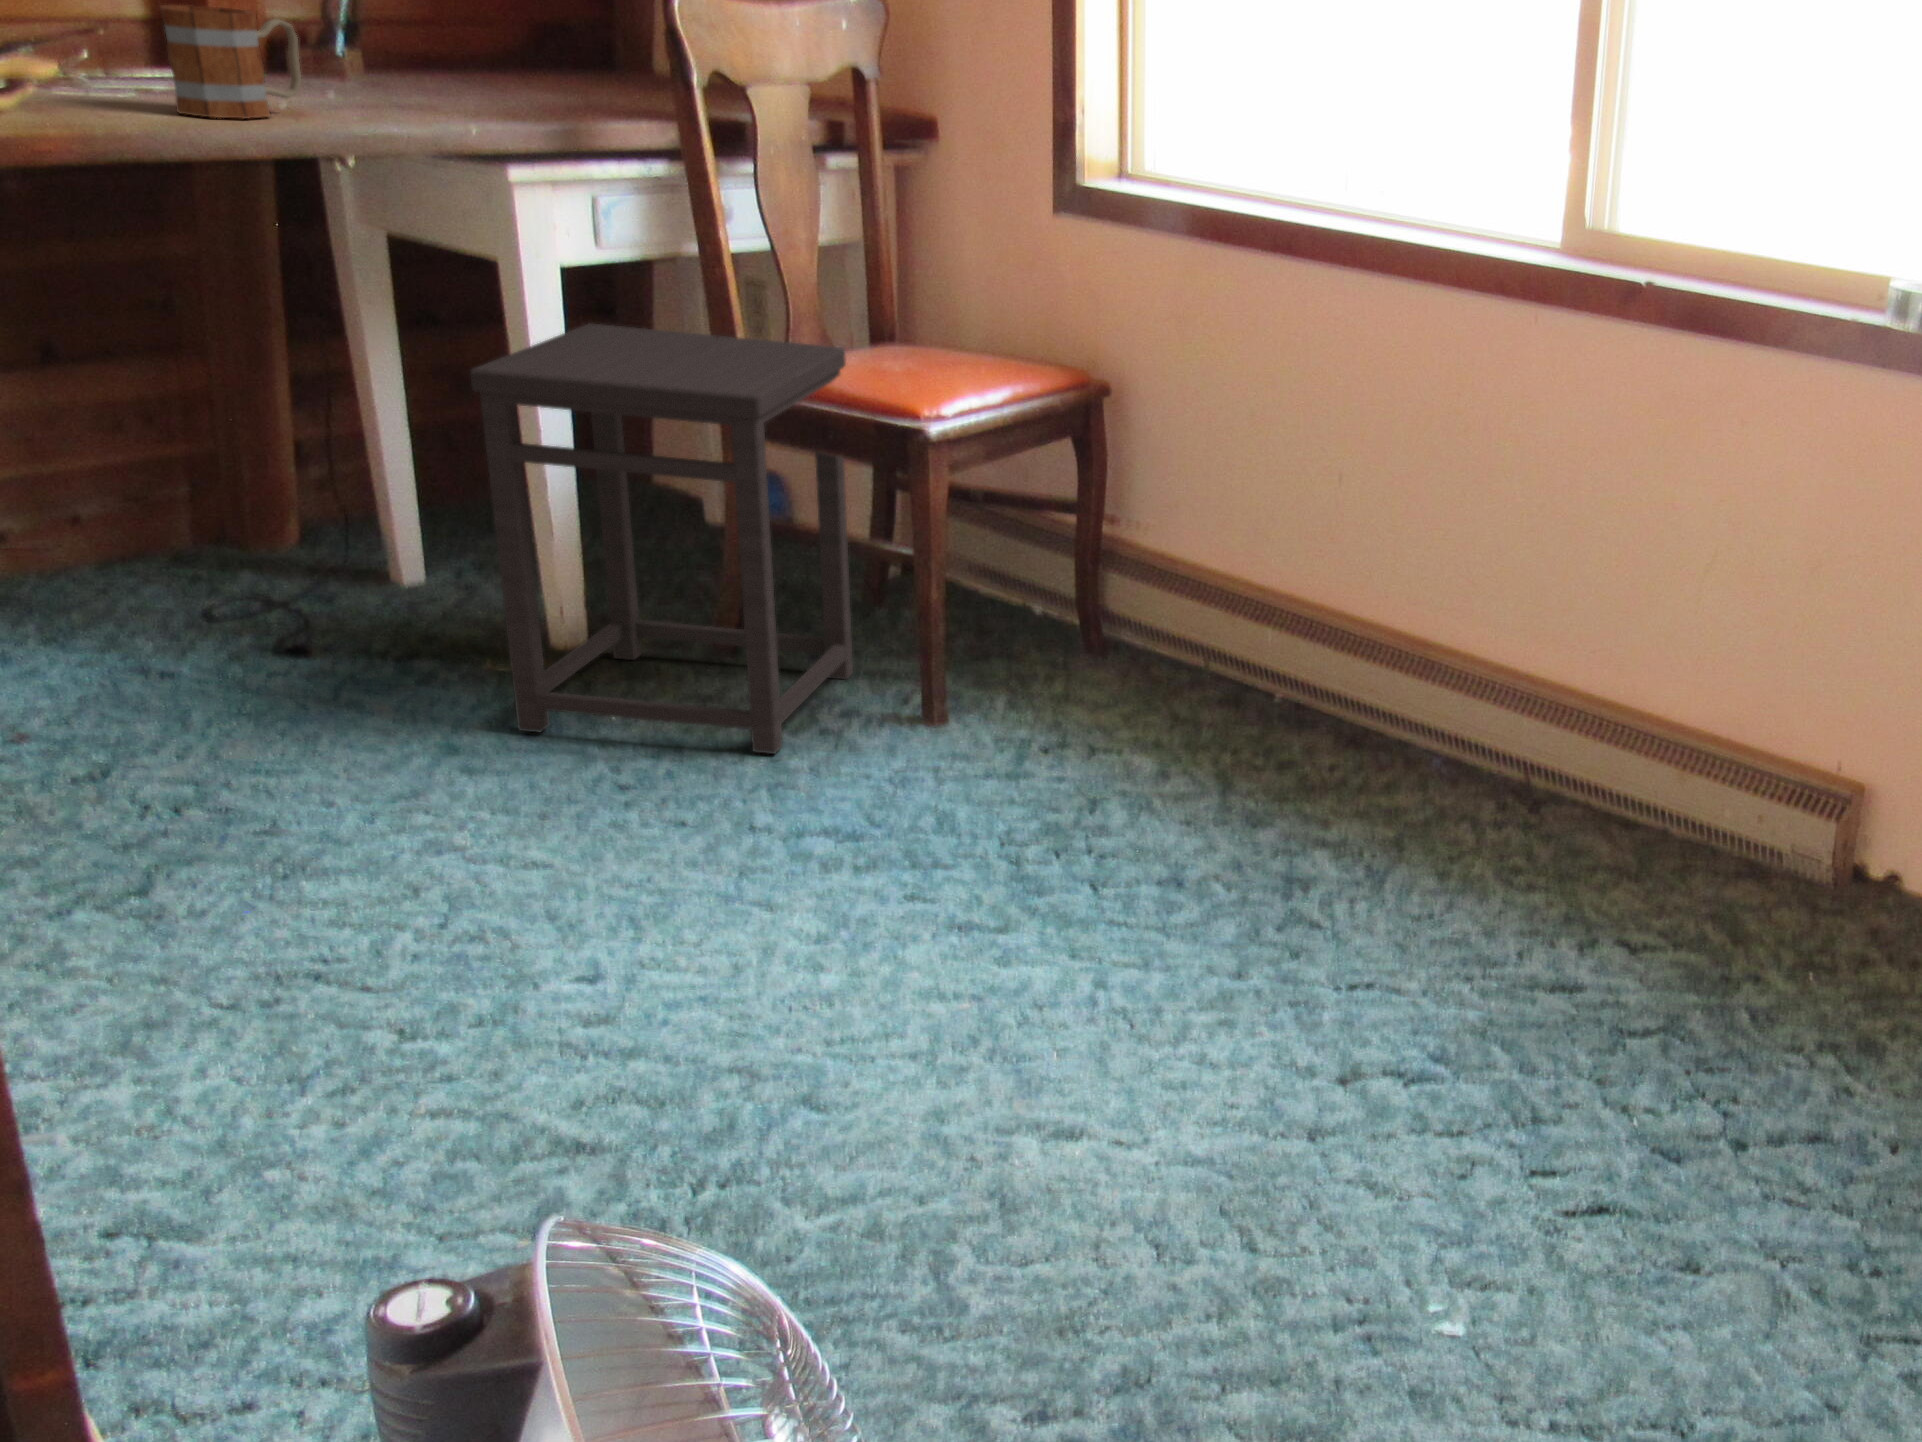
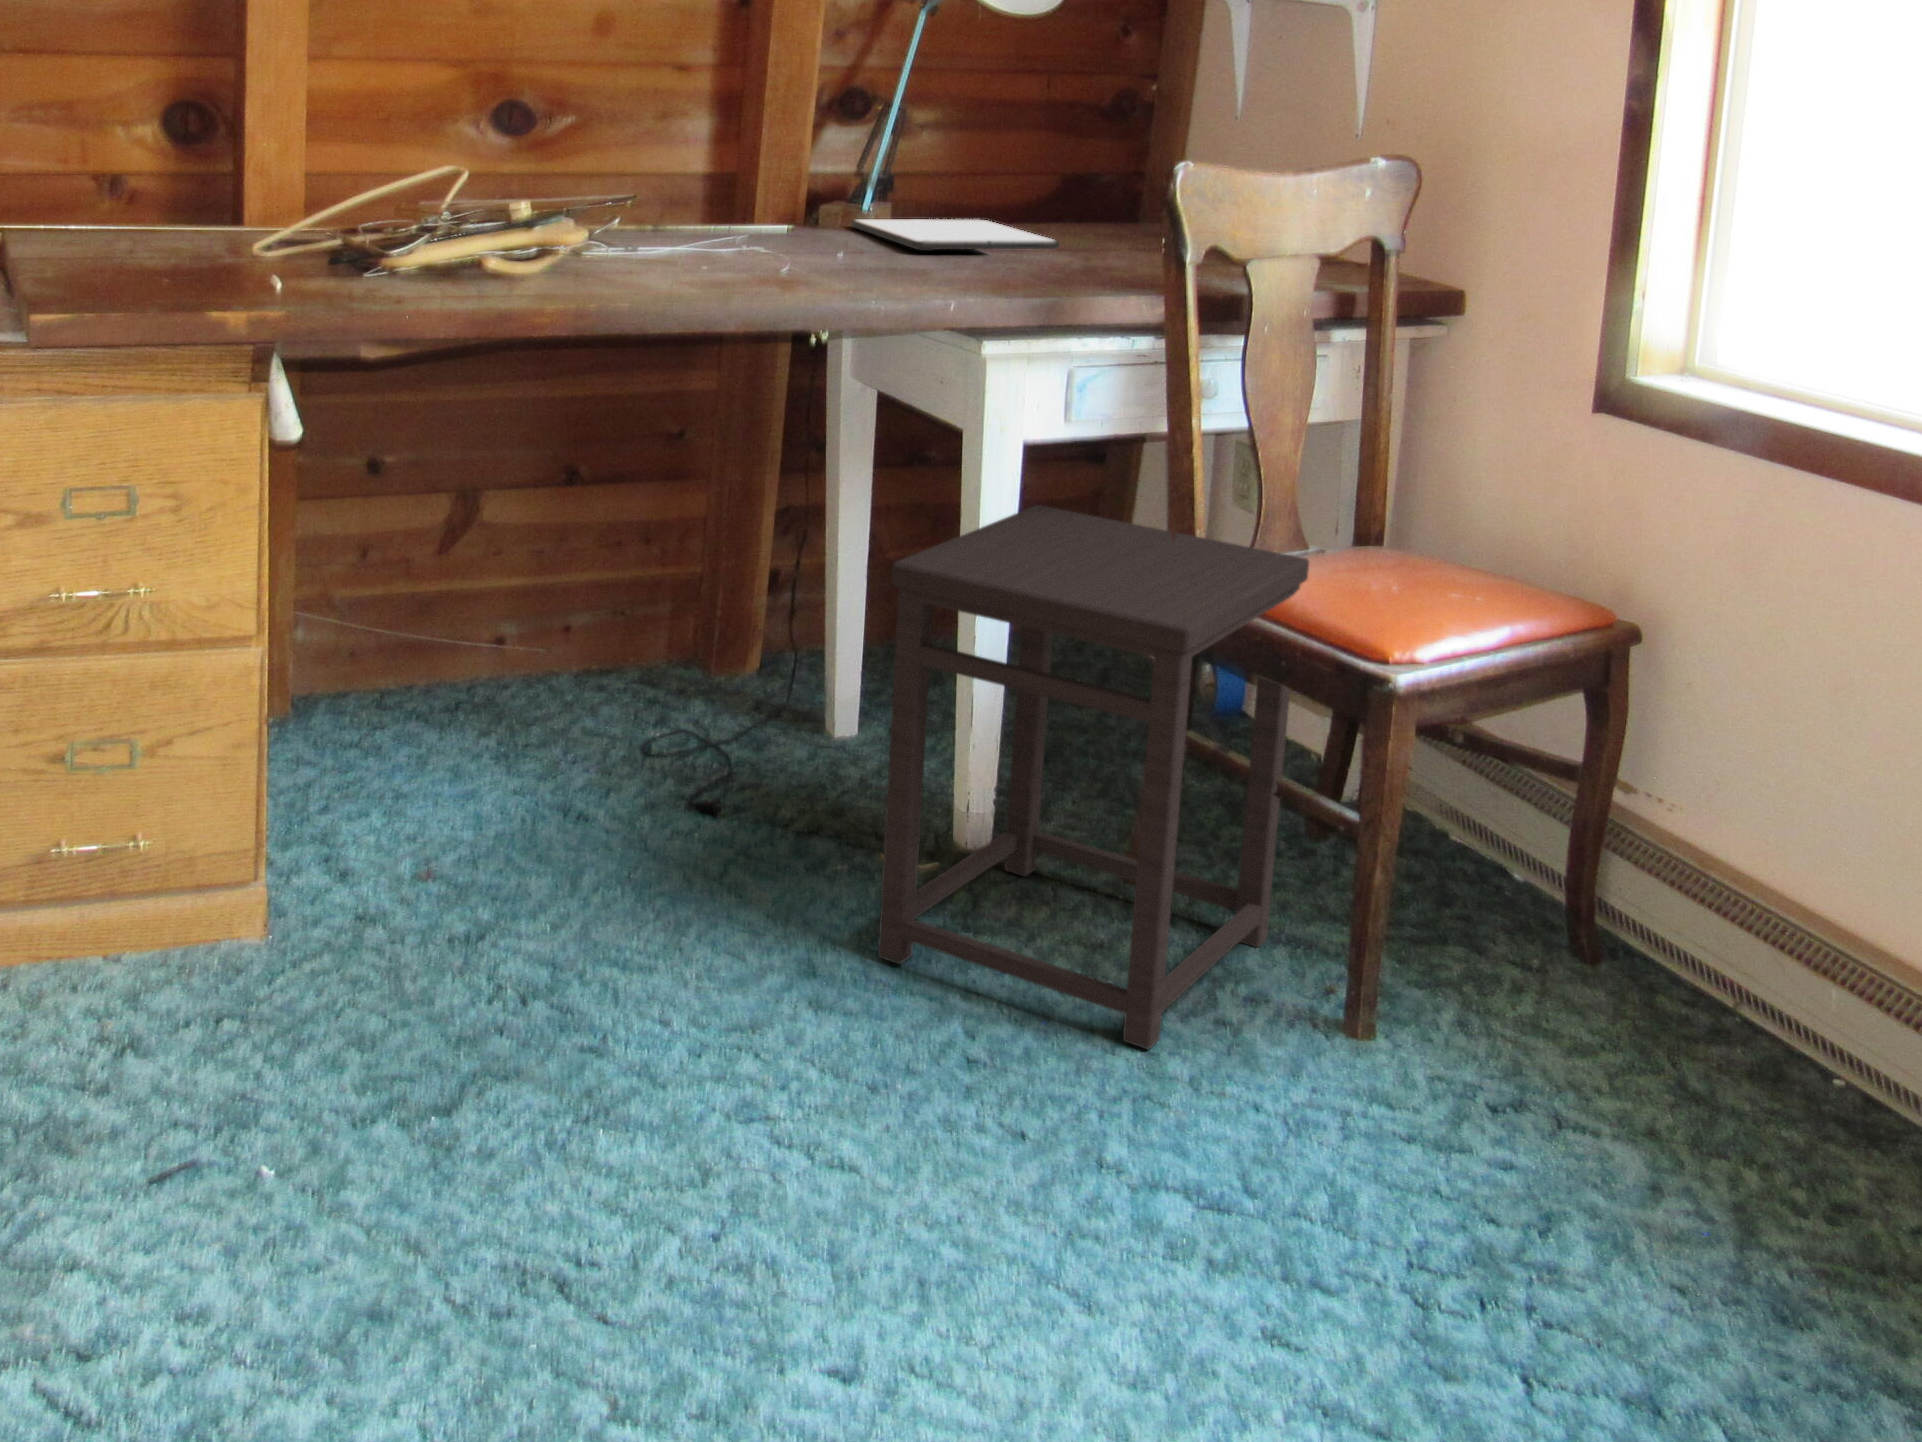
mug: present [160,5,301,119] -> none [688,184,808,292]
tablet: none [323,62,557,90] -> present [851,219,1060,251]

